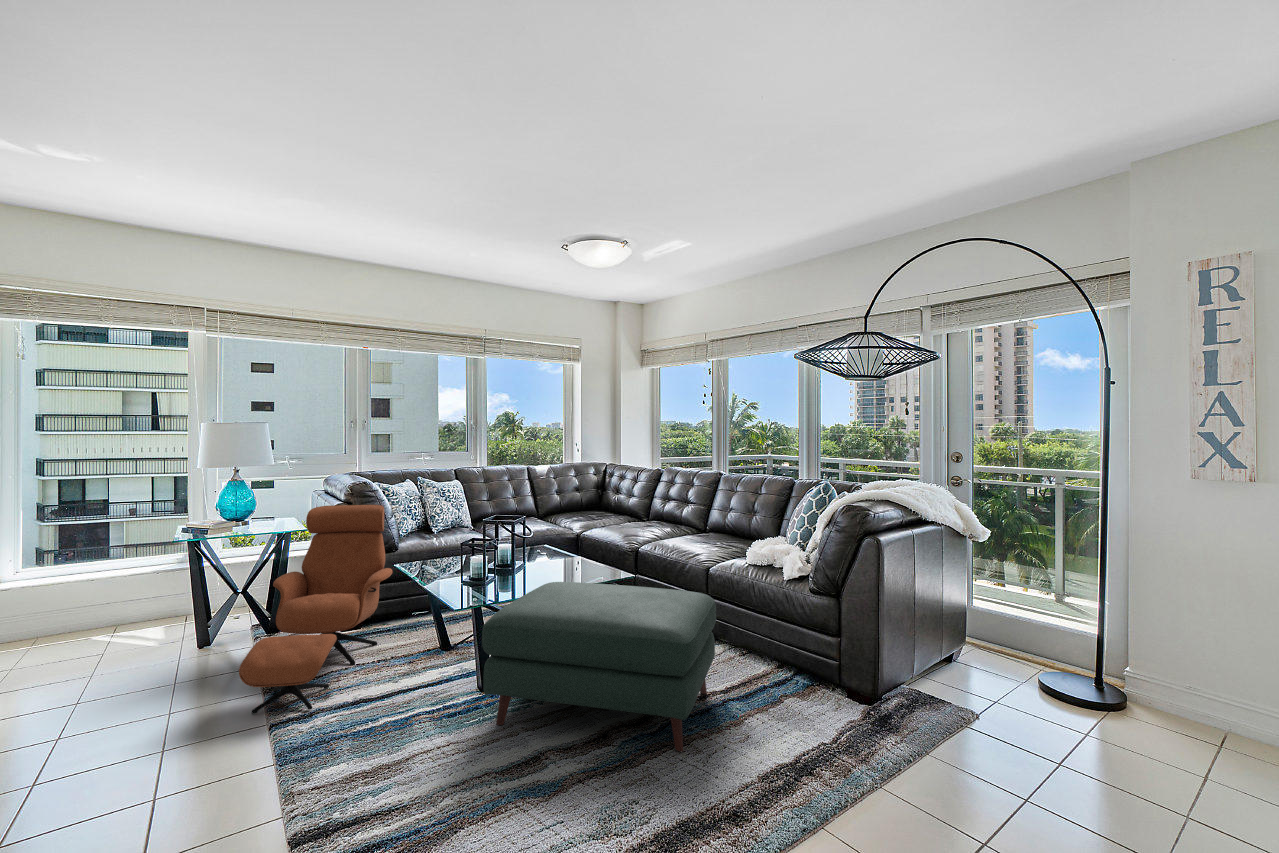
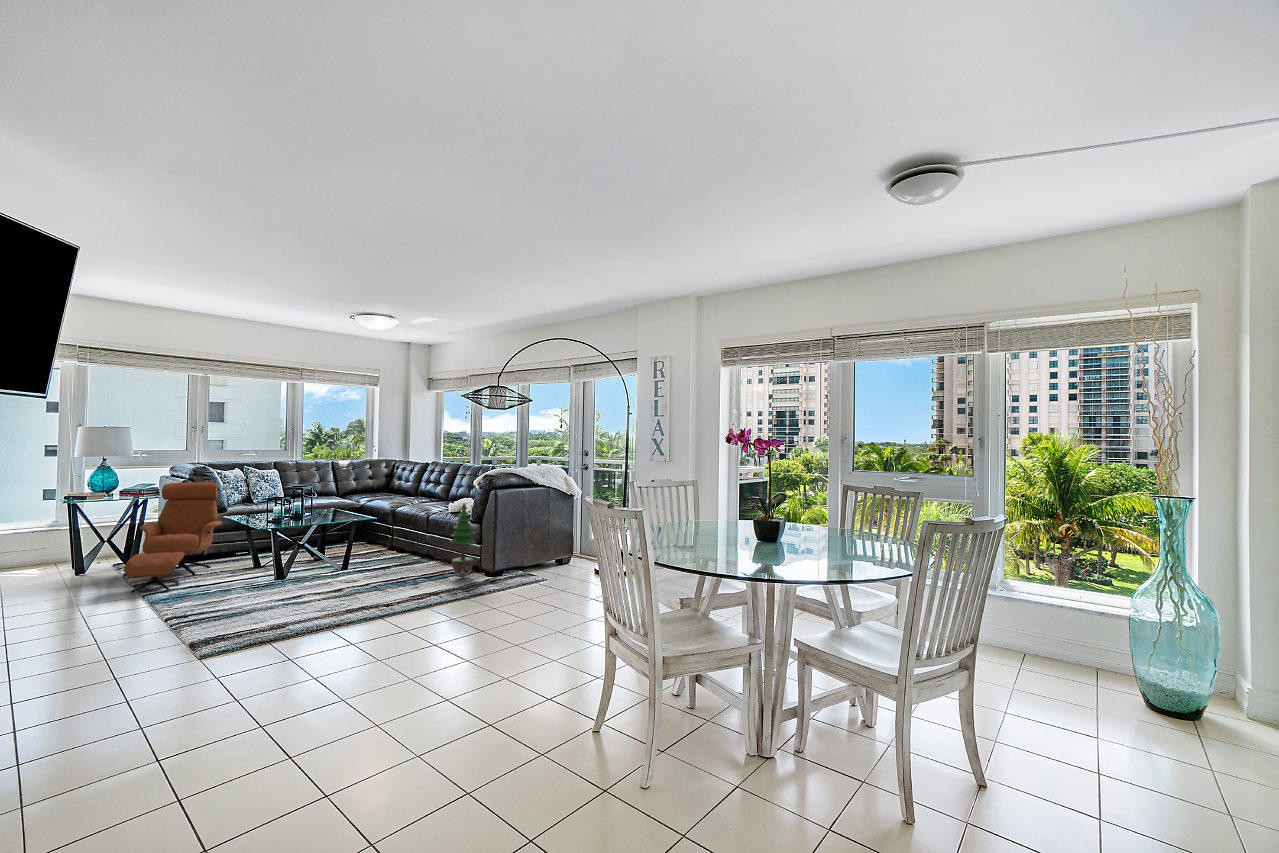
potted tree: none [785,553,839,699] -> present [450,503,476,577]
ottoman: present [482,582,716,752] -> none [273,523,414,594]

